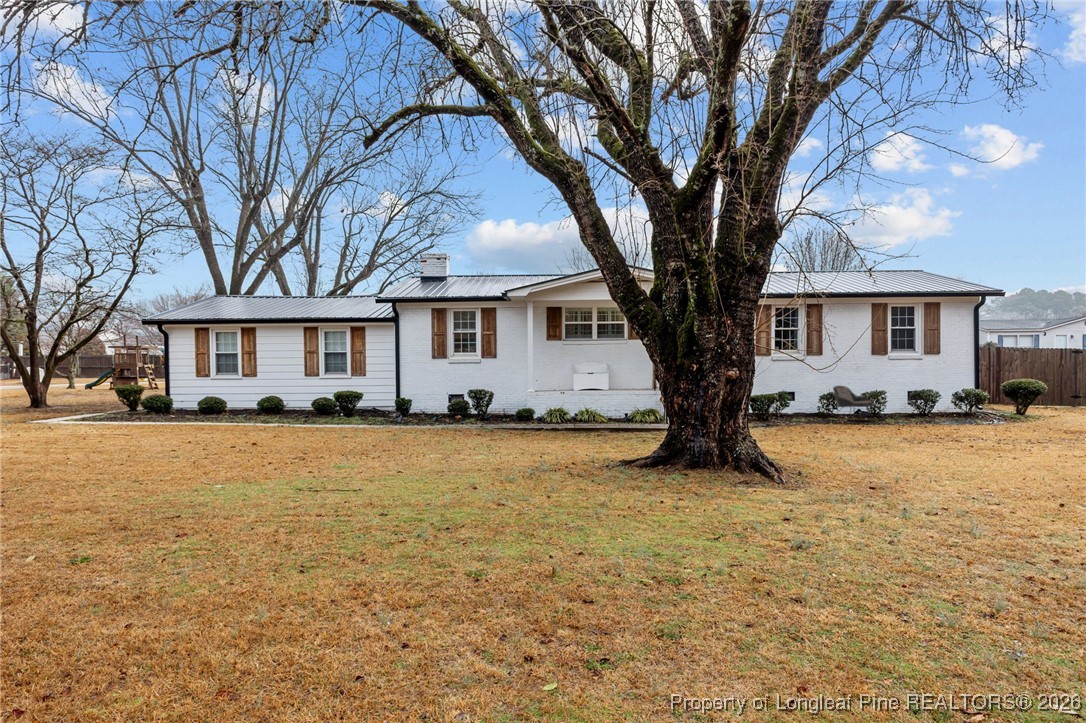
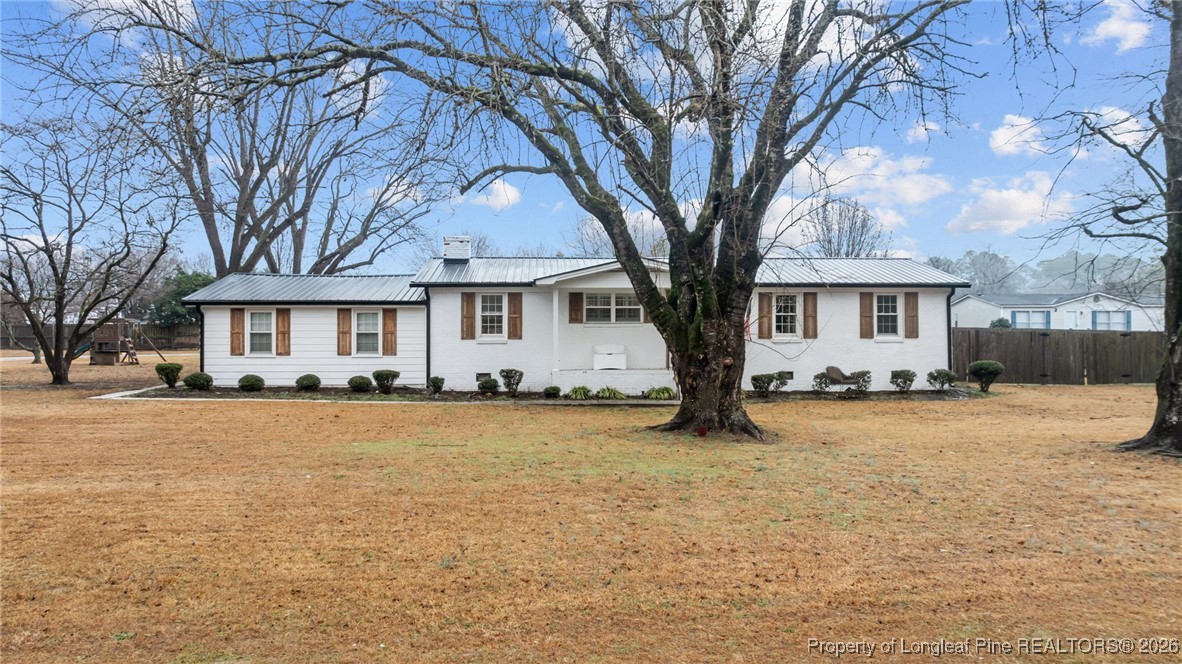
potted tree: none [671,403,726,471] -> present [683,384,723,436]

